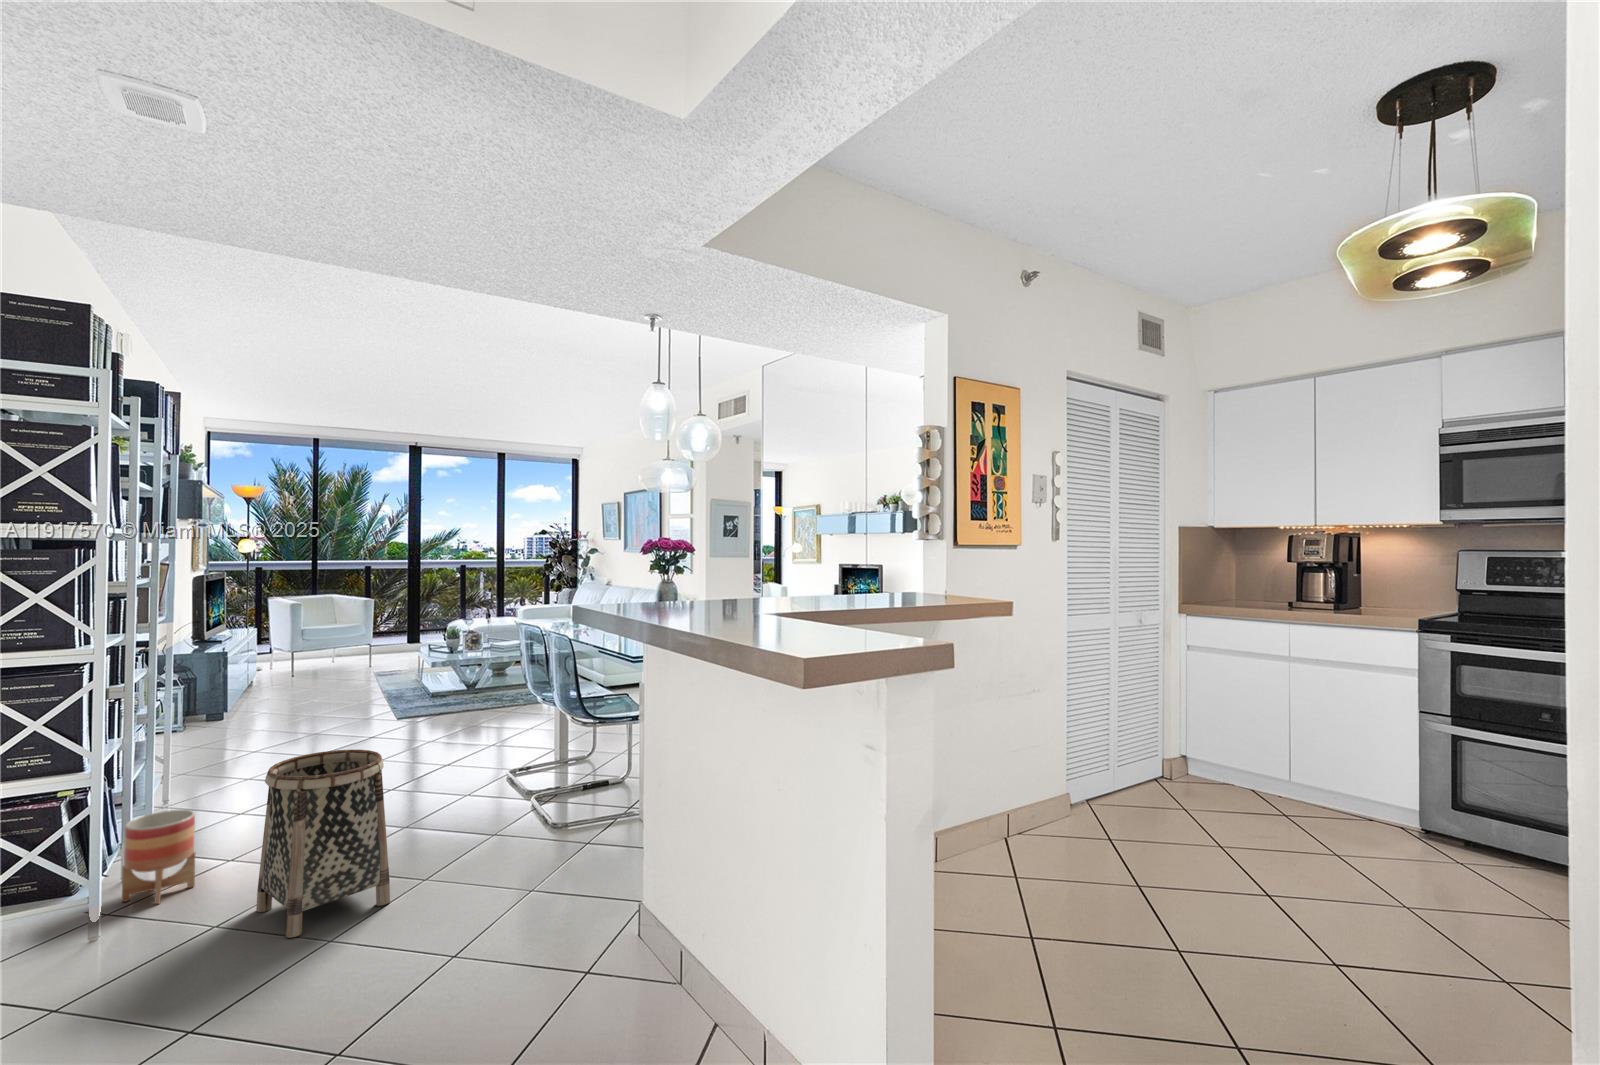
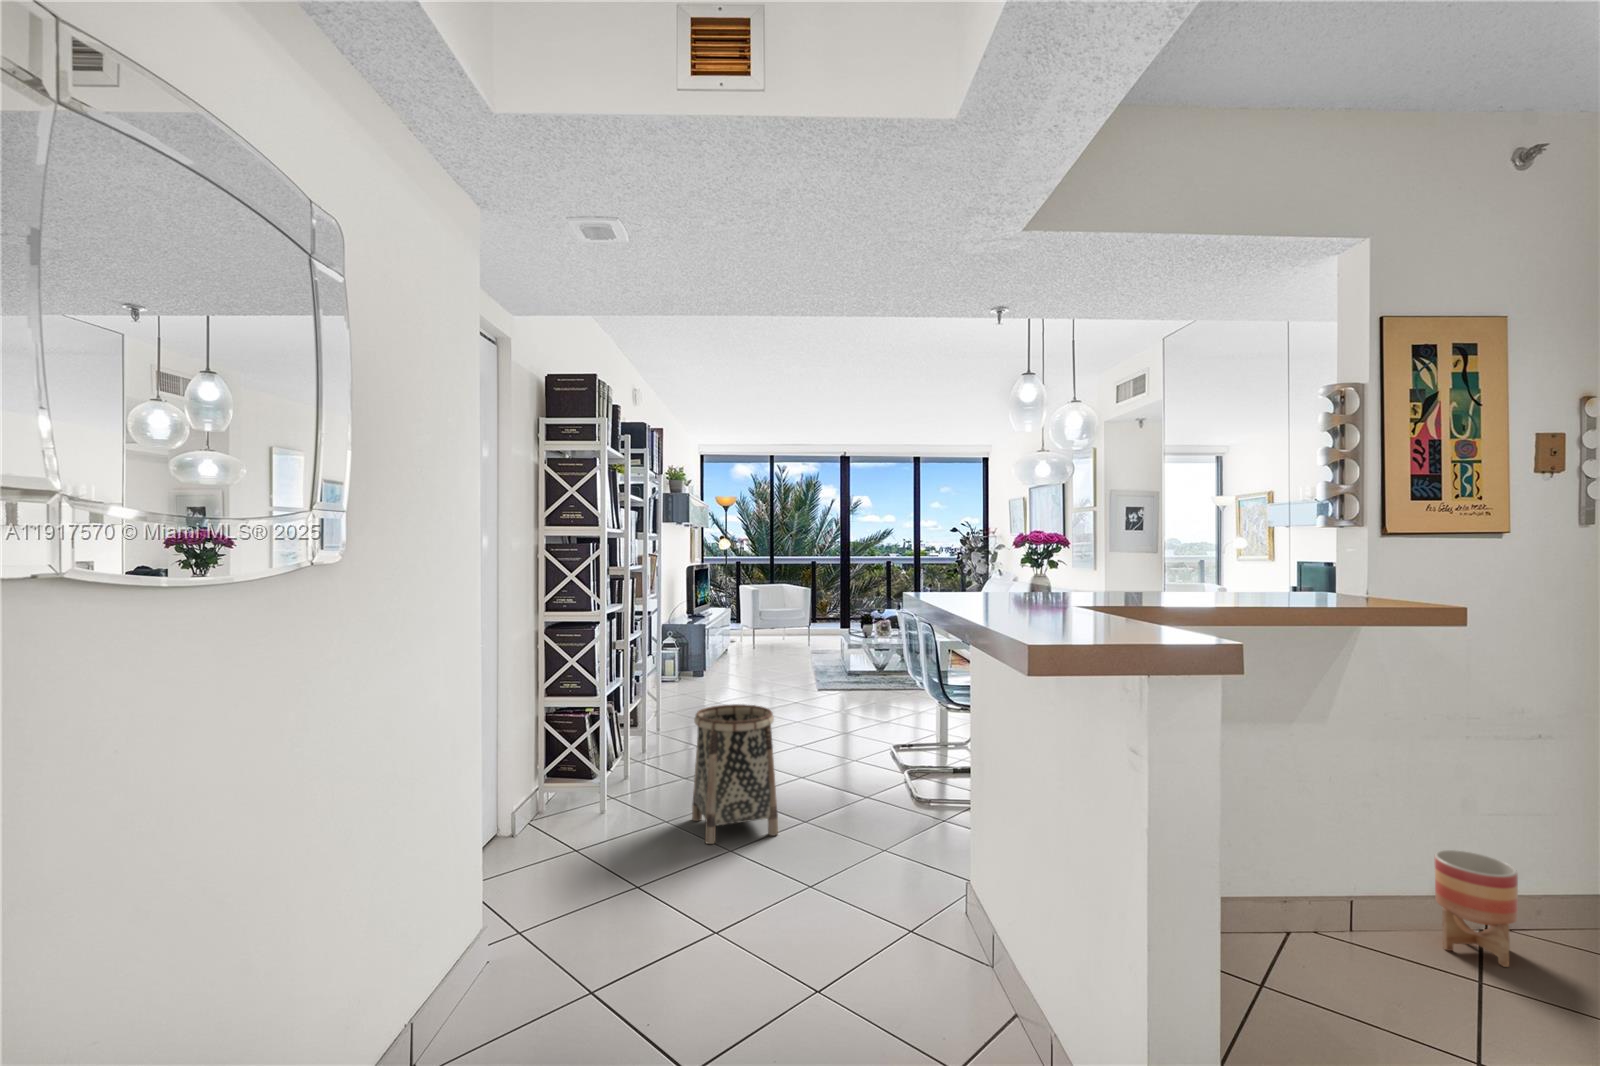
planter: present [122,810,195,904] -> present [1435,850,1518,967]

